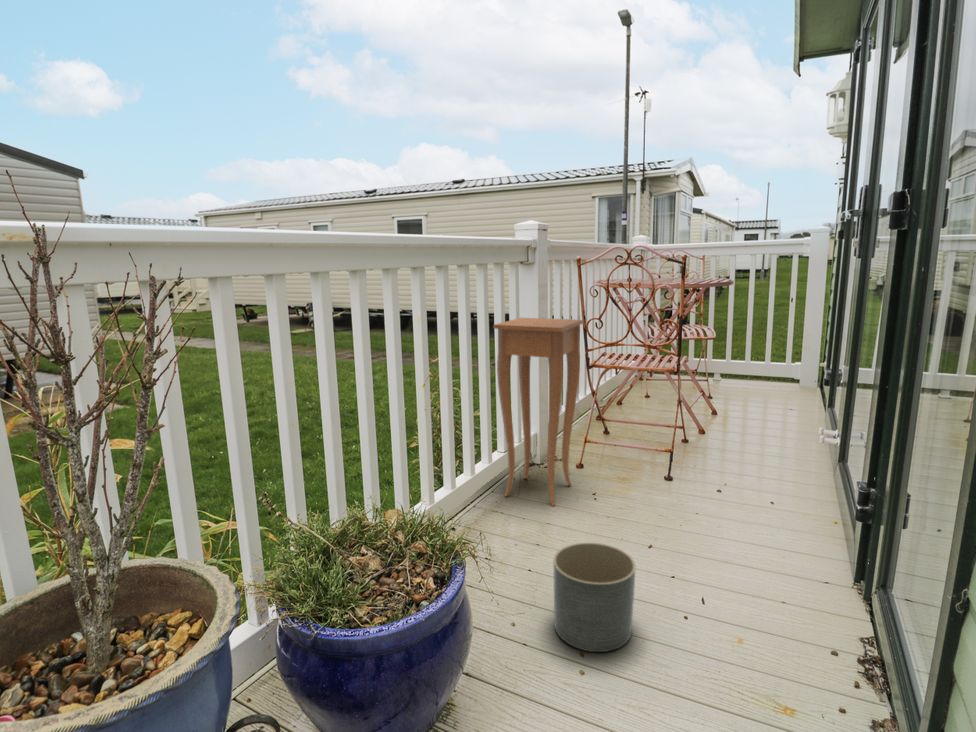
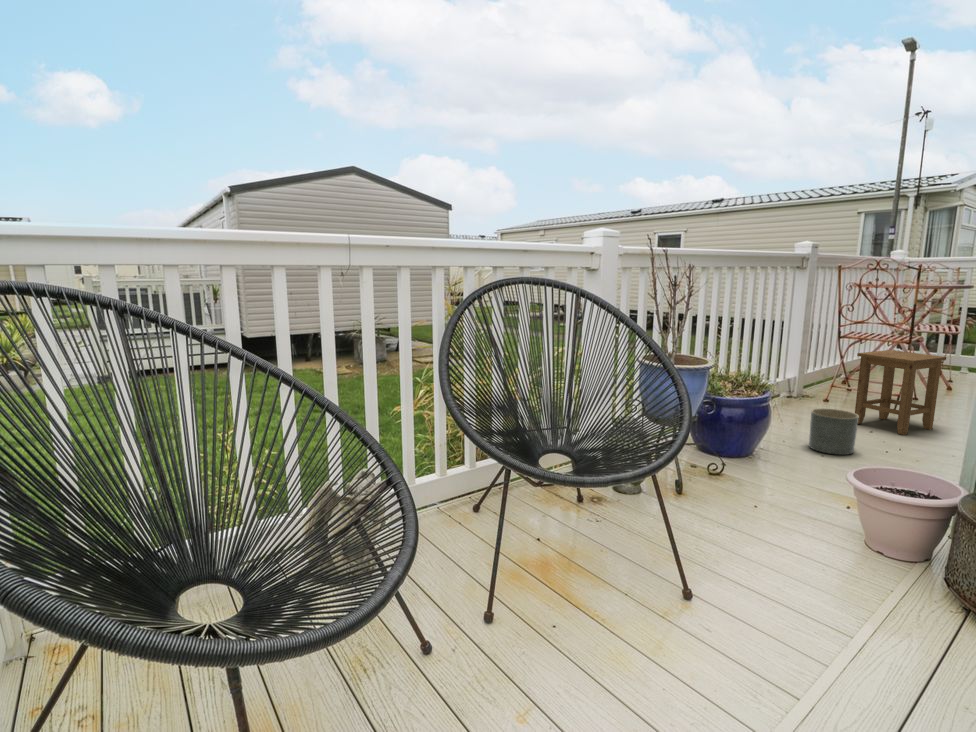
side table: present [493,318,583,506] -> none [774,300,839,414]
stool: none [617,394,738,545] -> present [855,350,946,435]

